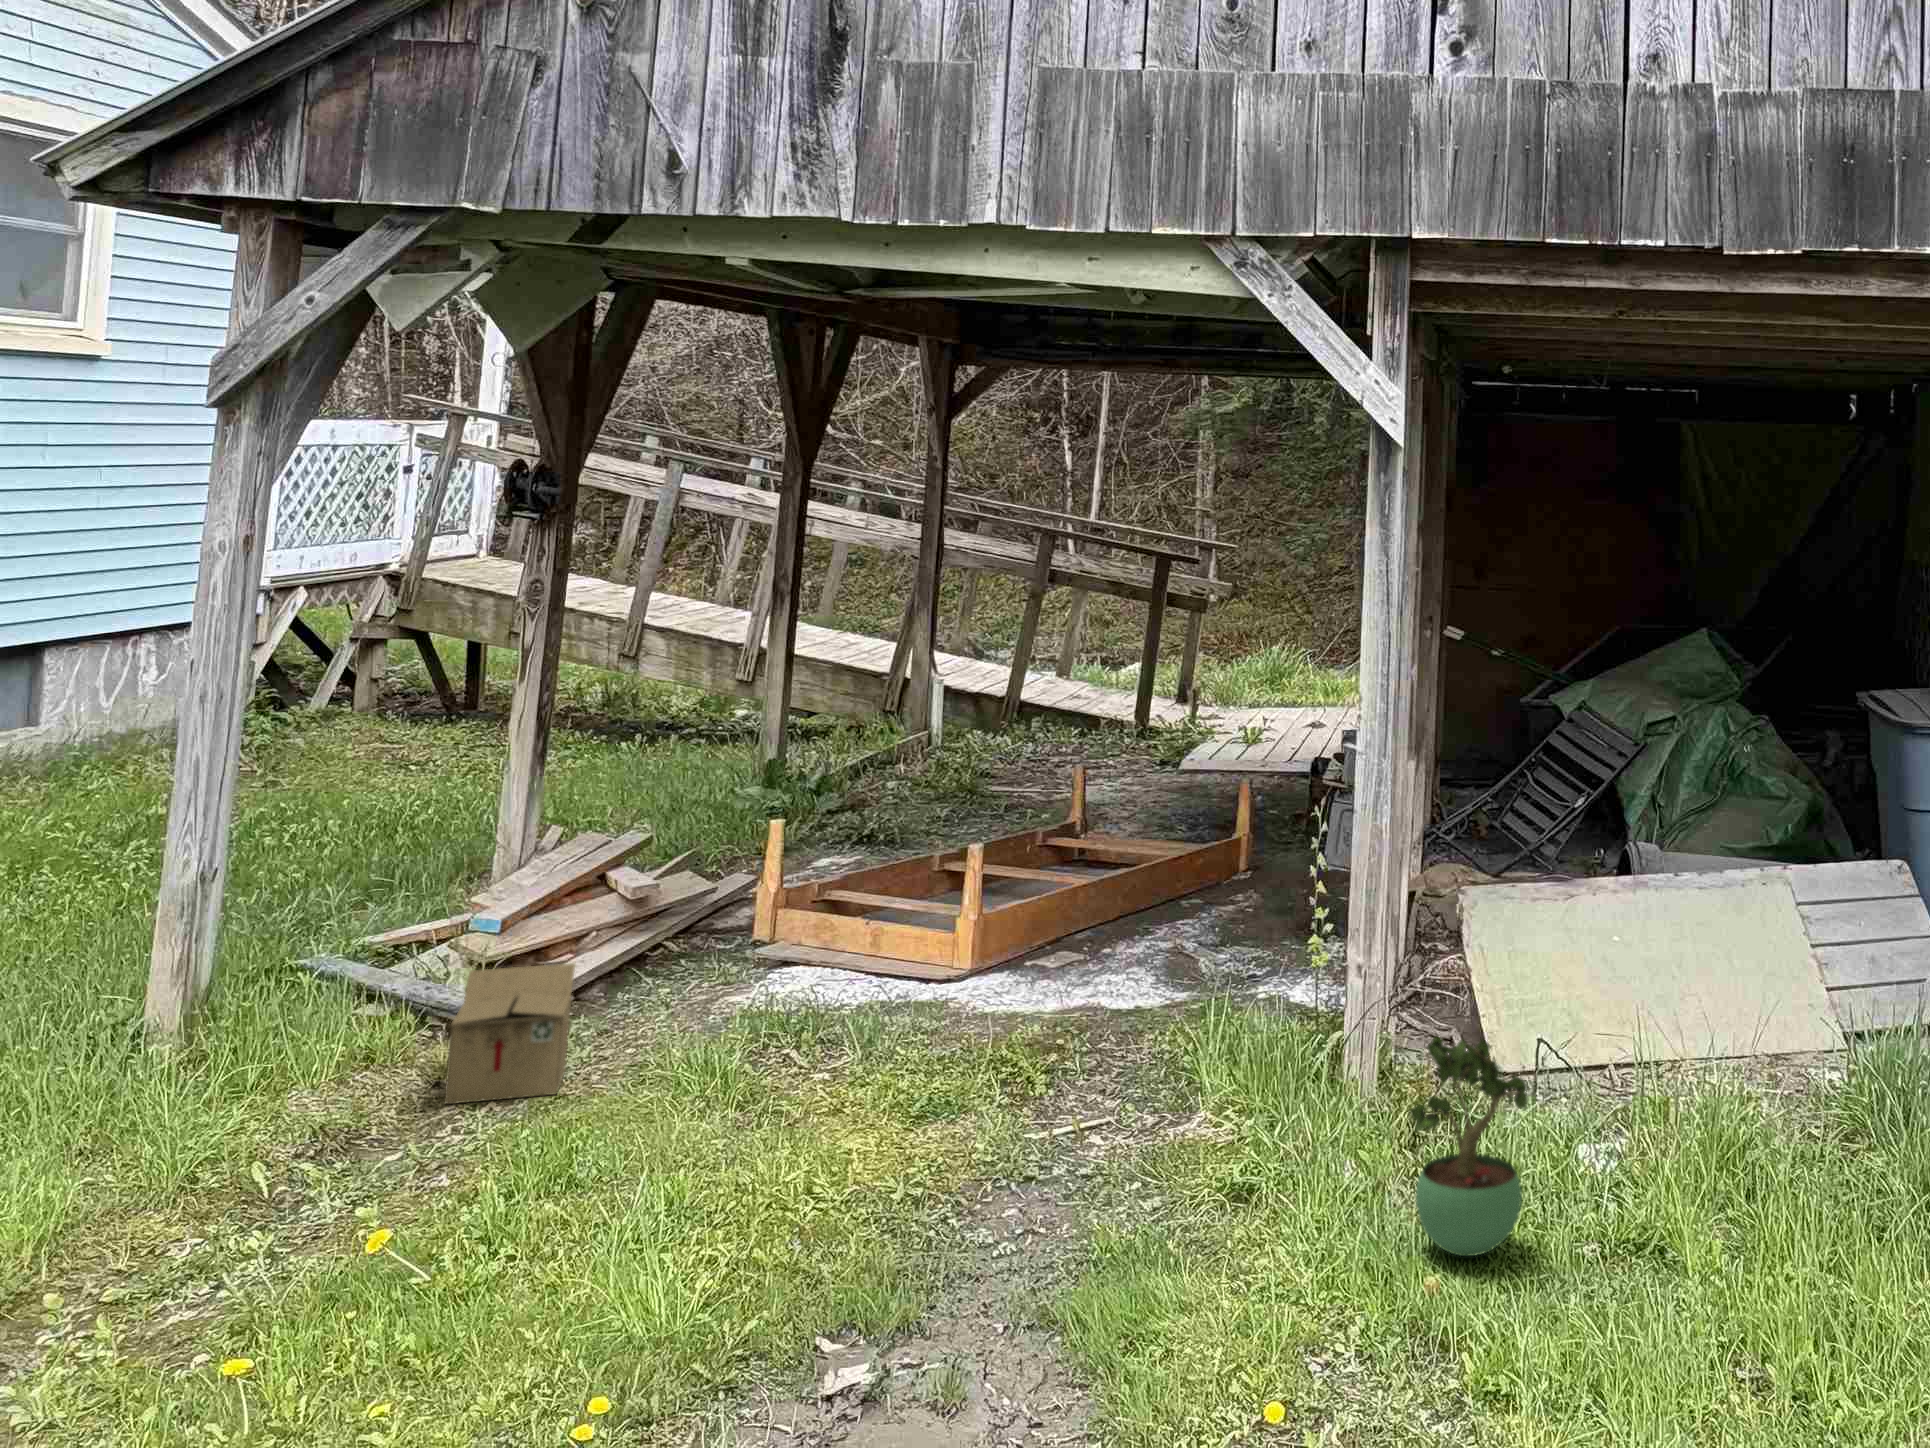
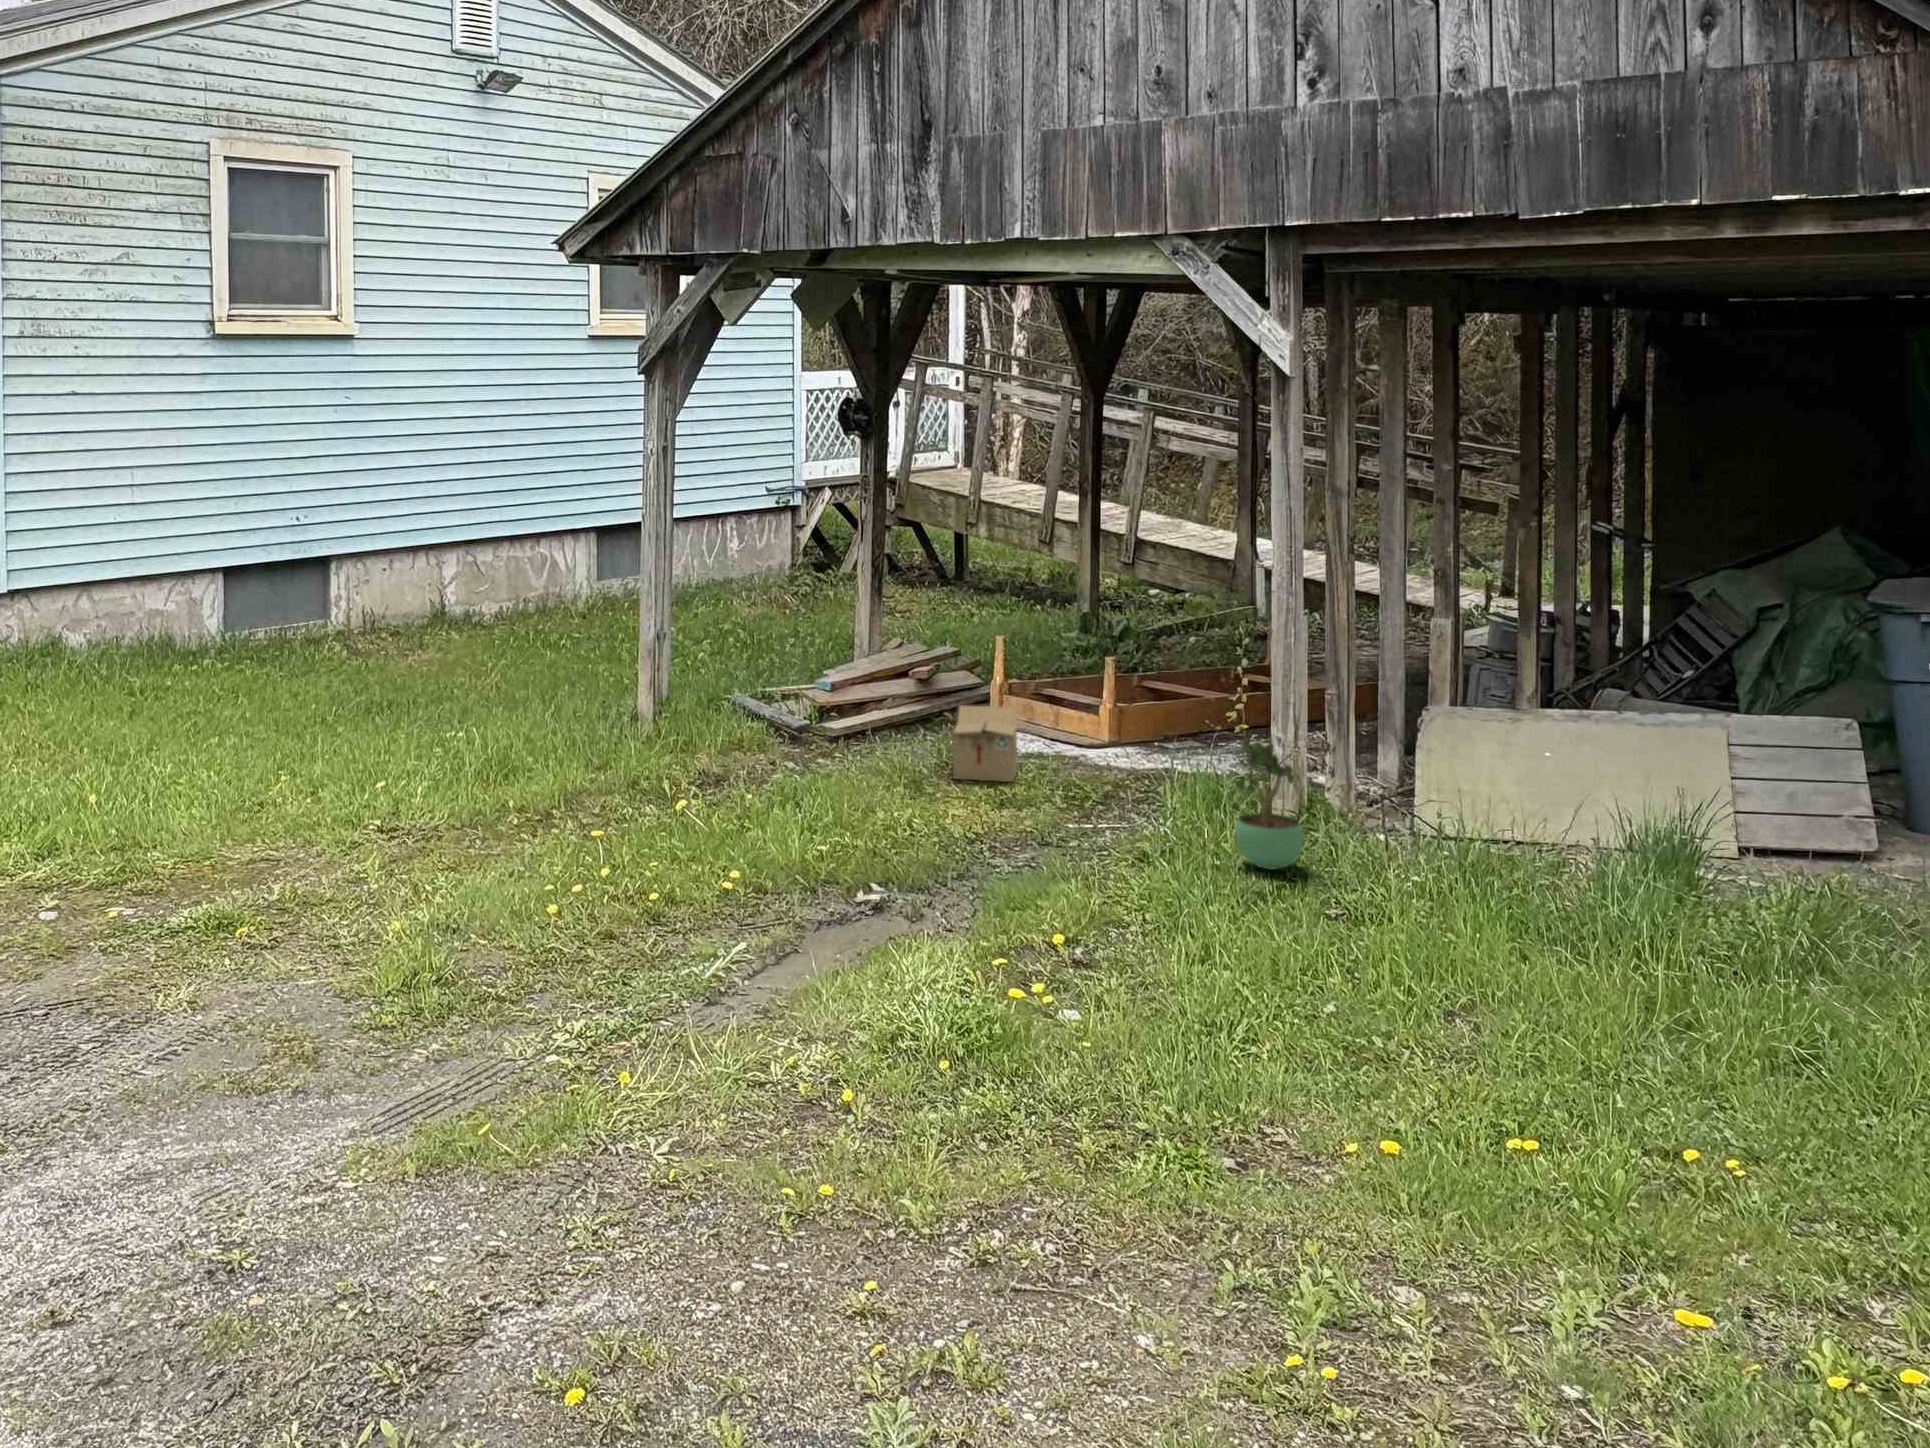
cardboard box: present [444,964,575,1104] -> present [952,705,1017,782]

